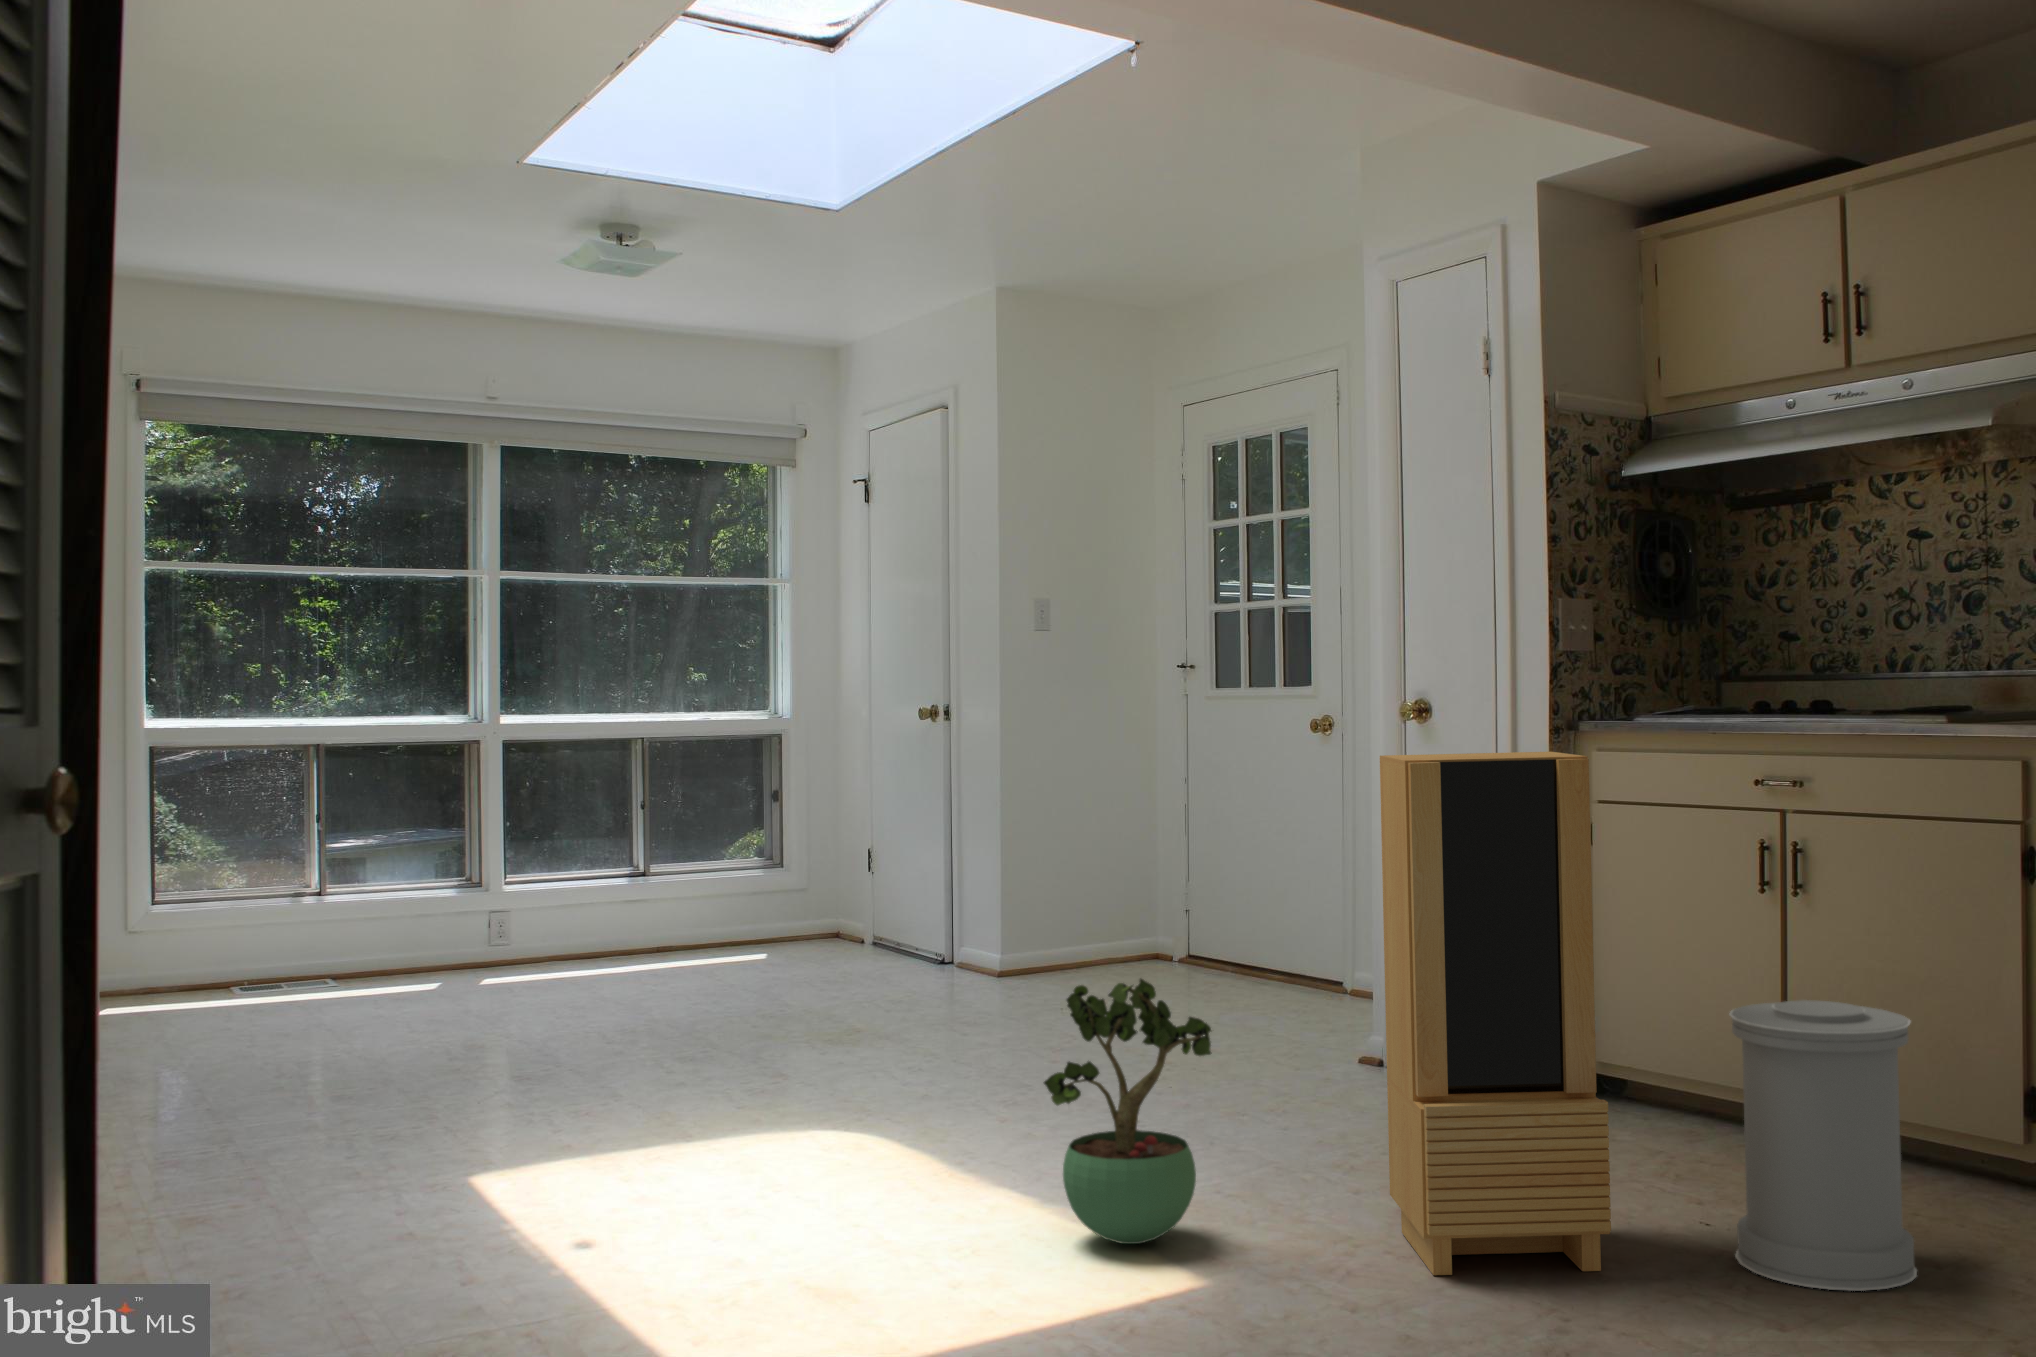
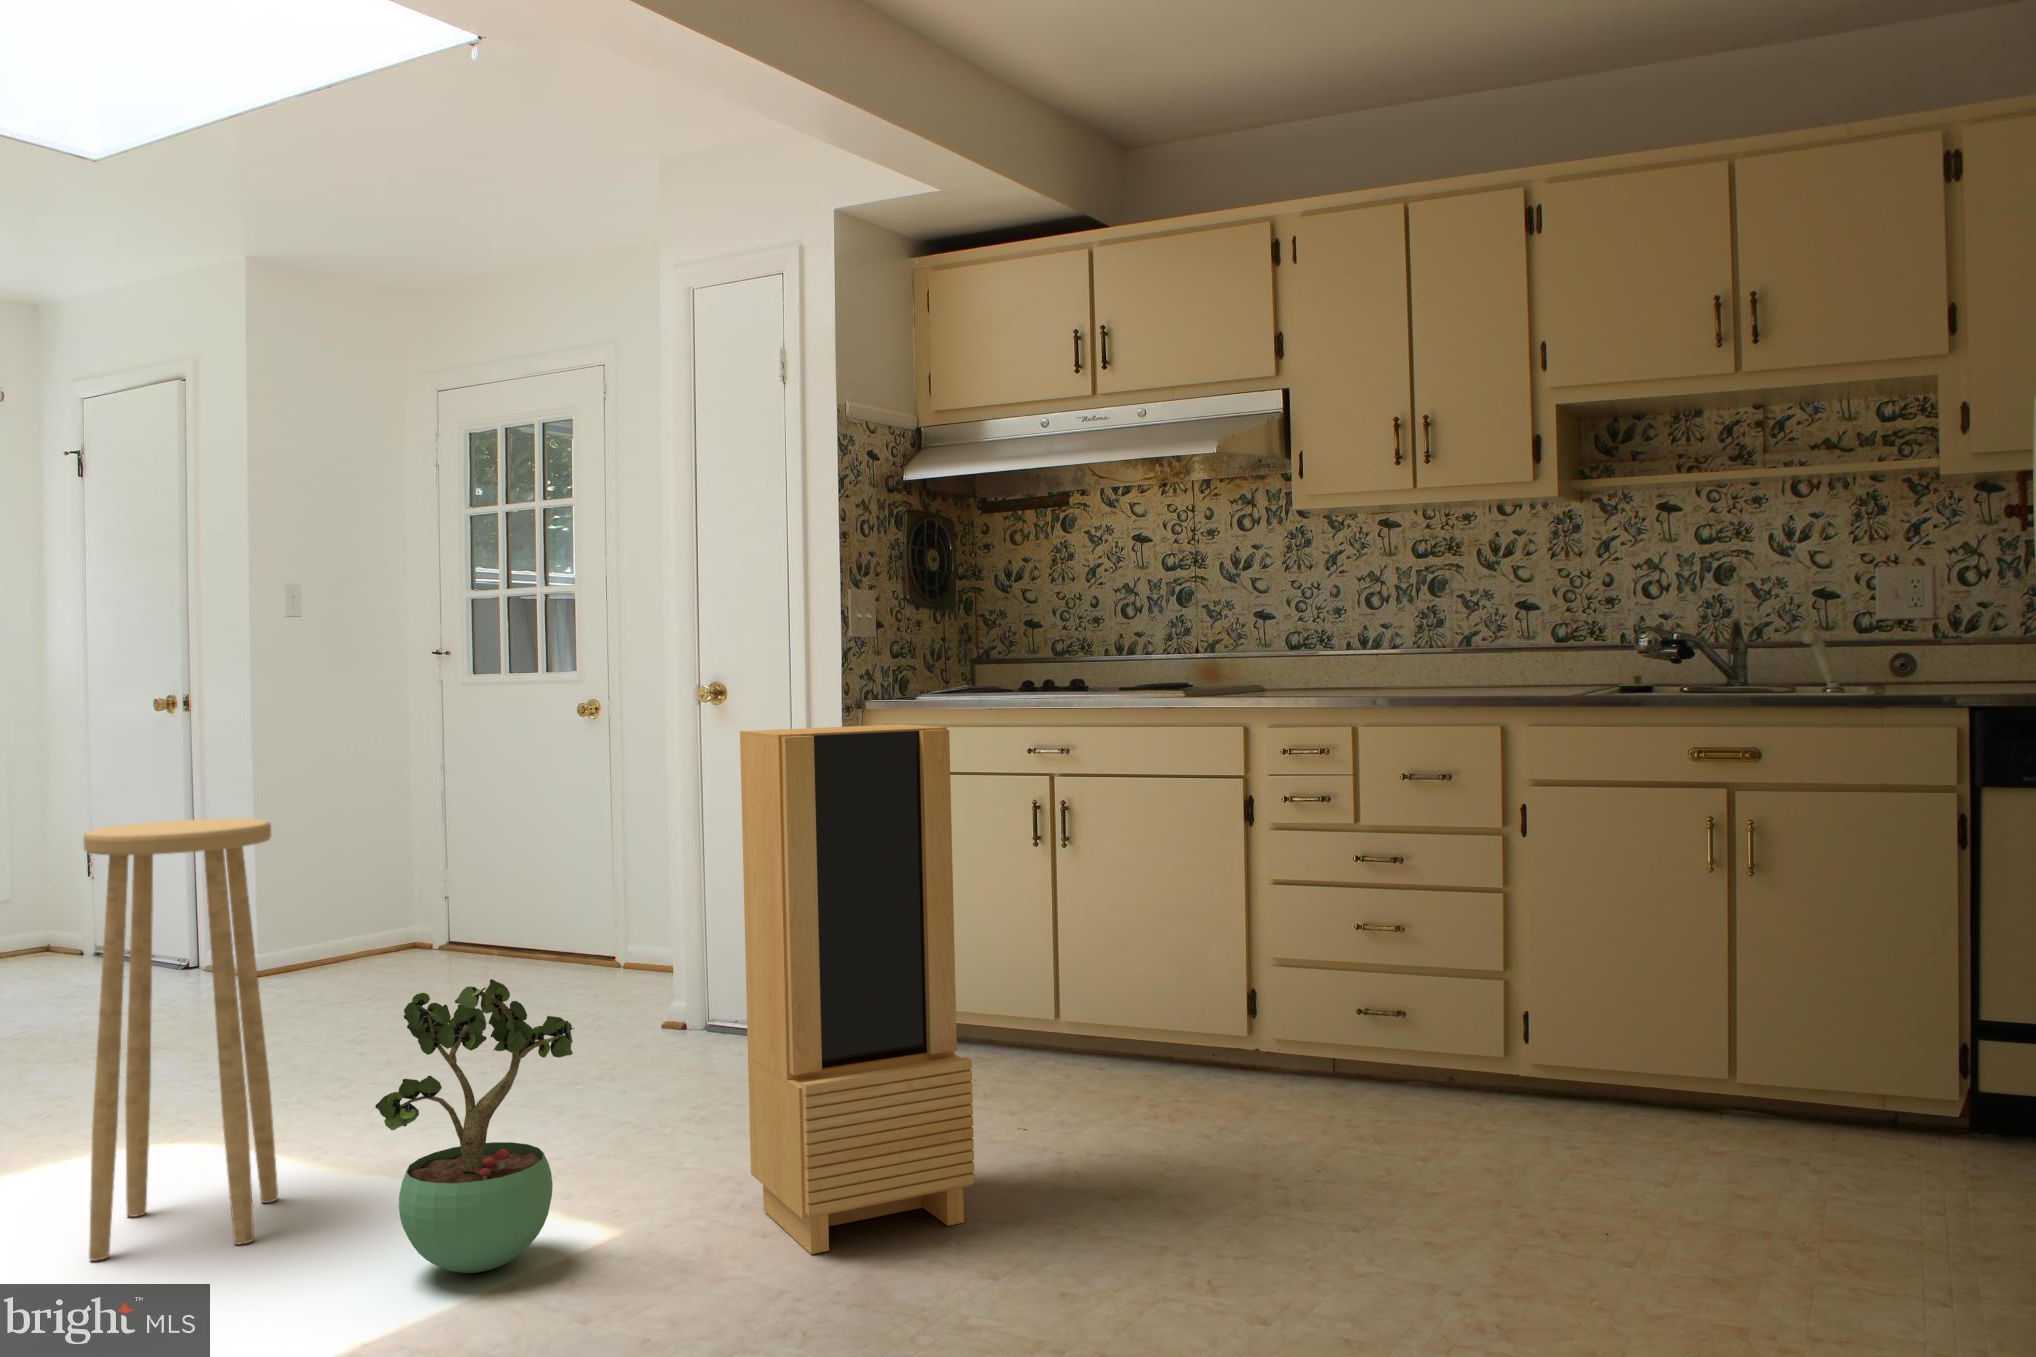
stool: none [830,822,981,1195] -> present [83,818,278,1261]
trash can: present [1729,1000,1917,1291] -> none [1066,945,1223,1209]

